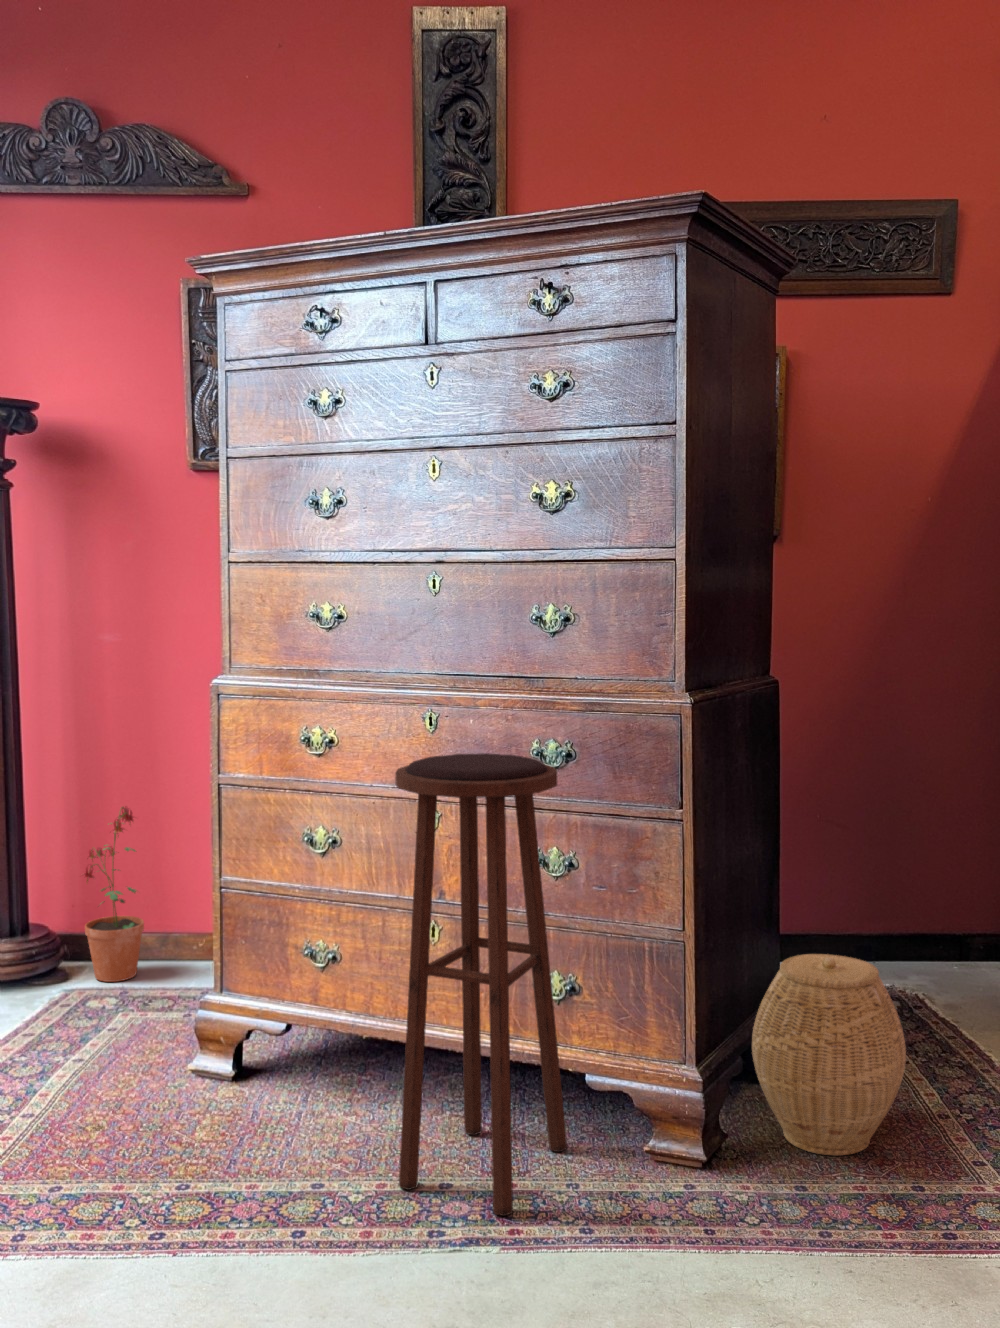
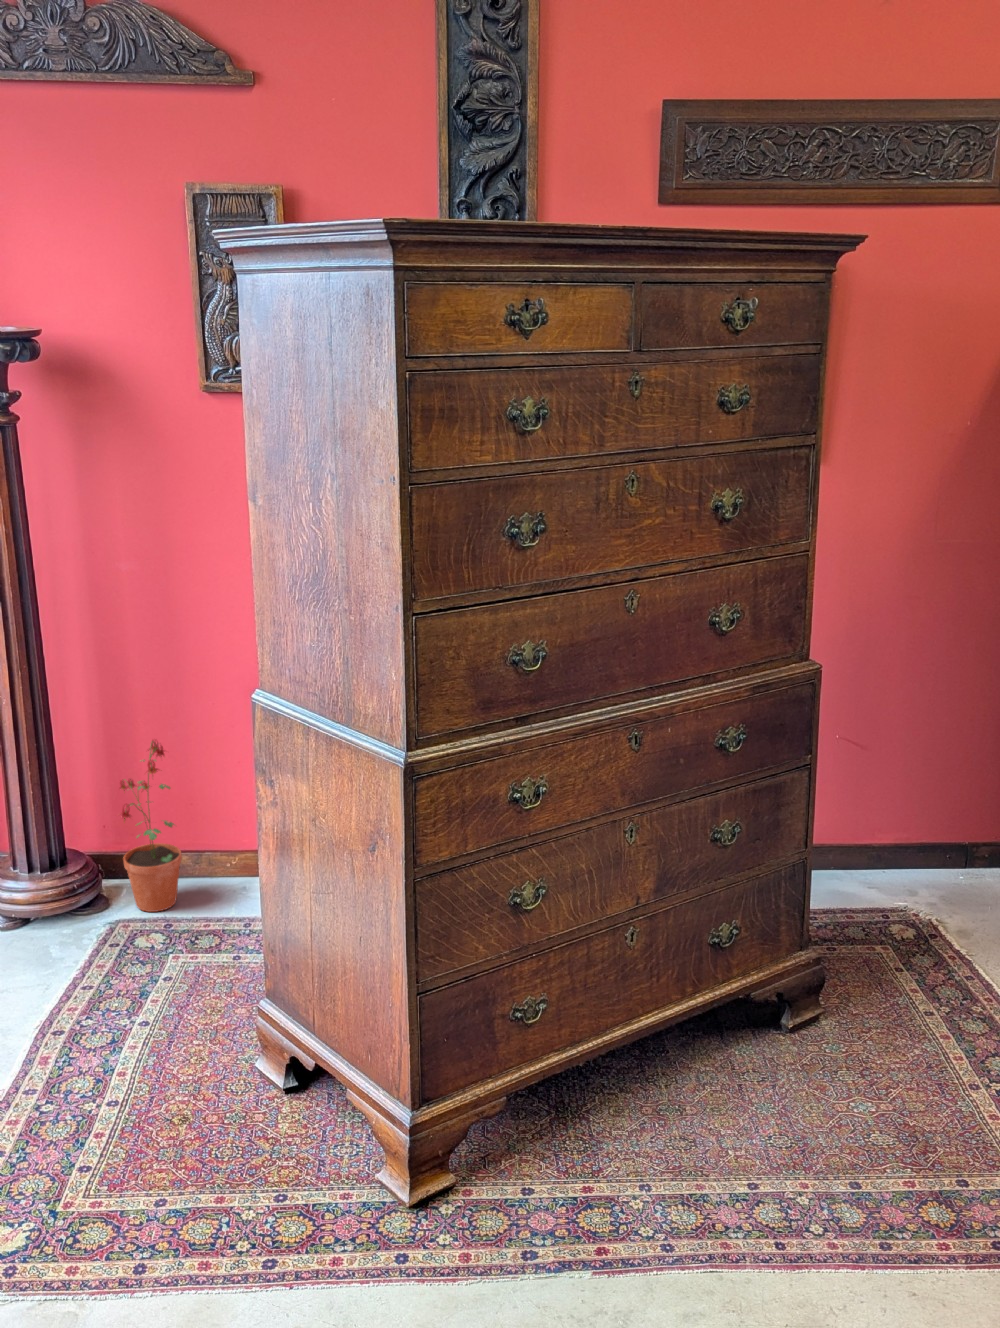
stool: present [395,753,567,1216] -> none [481,792,643,1230]
woven basket: present [752,954,906,1155] -> none [806,952,952,1141]

